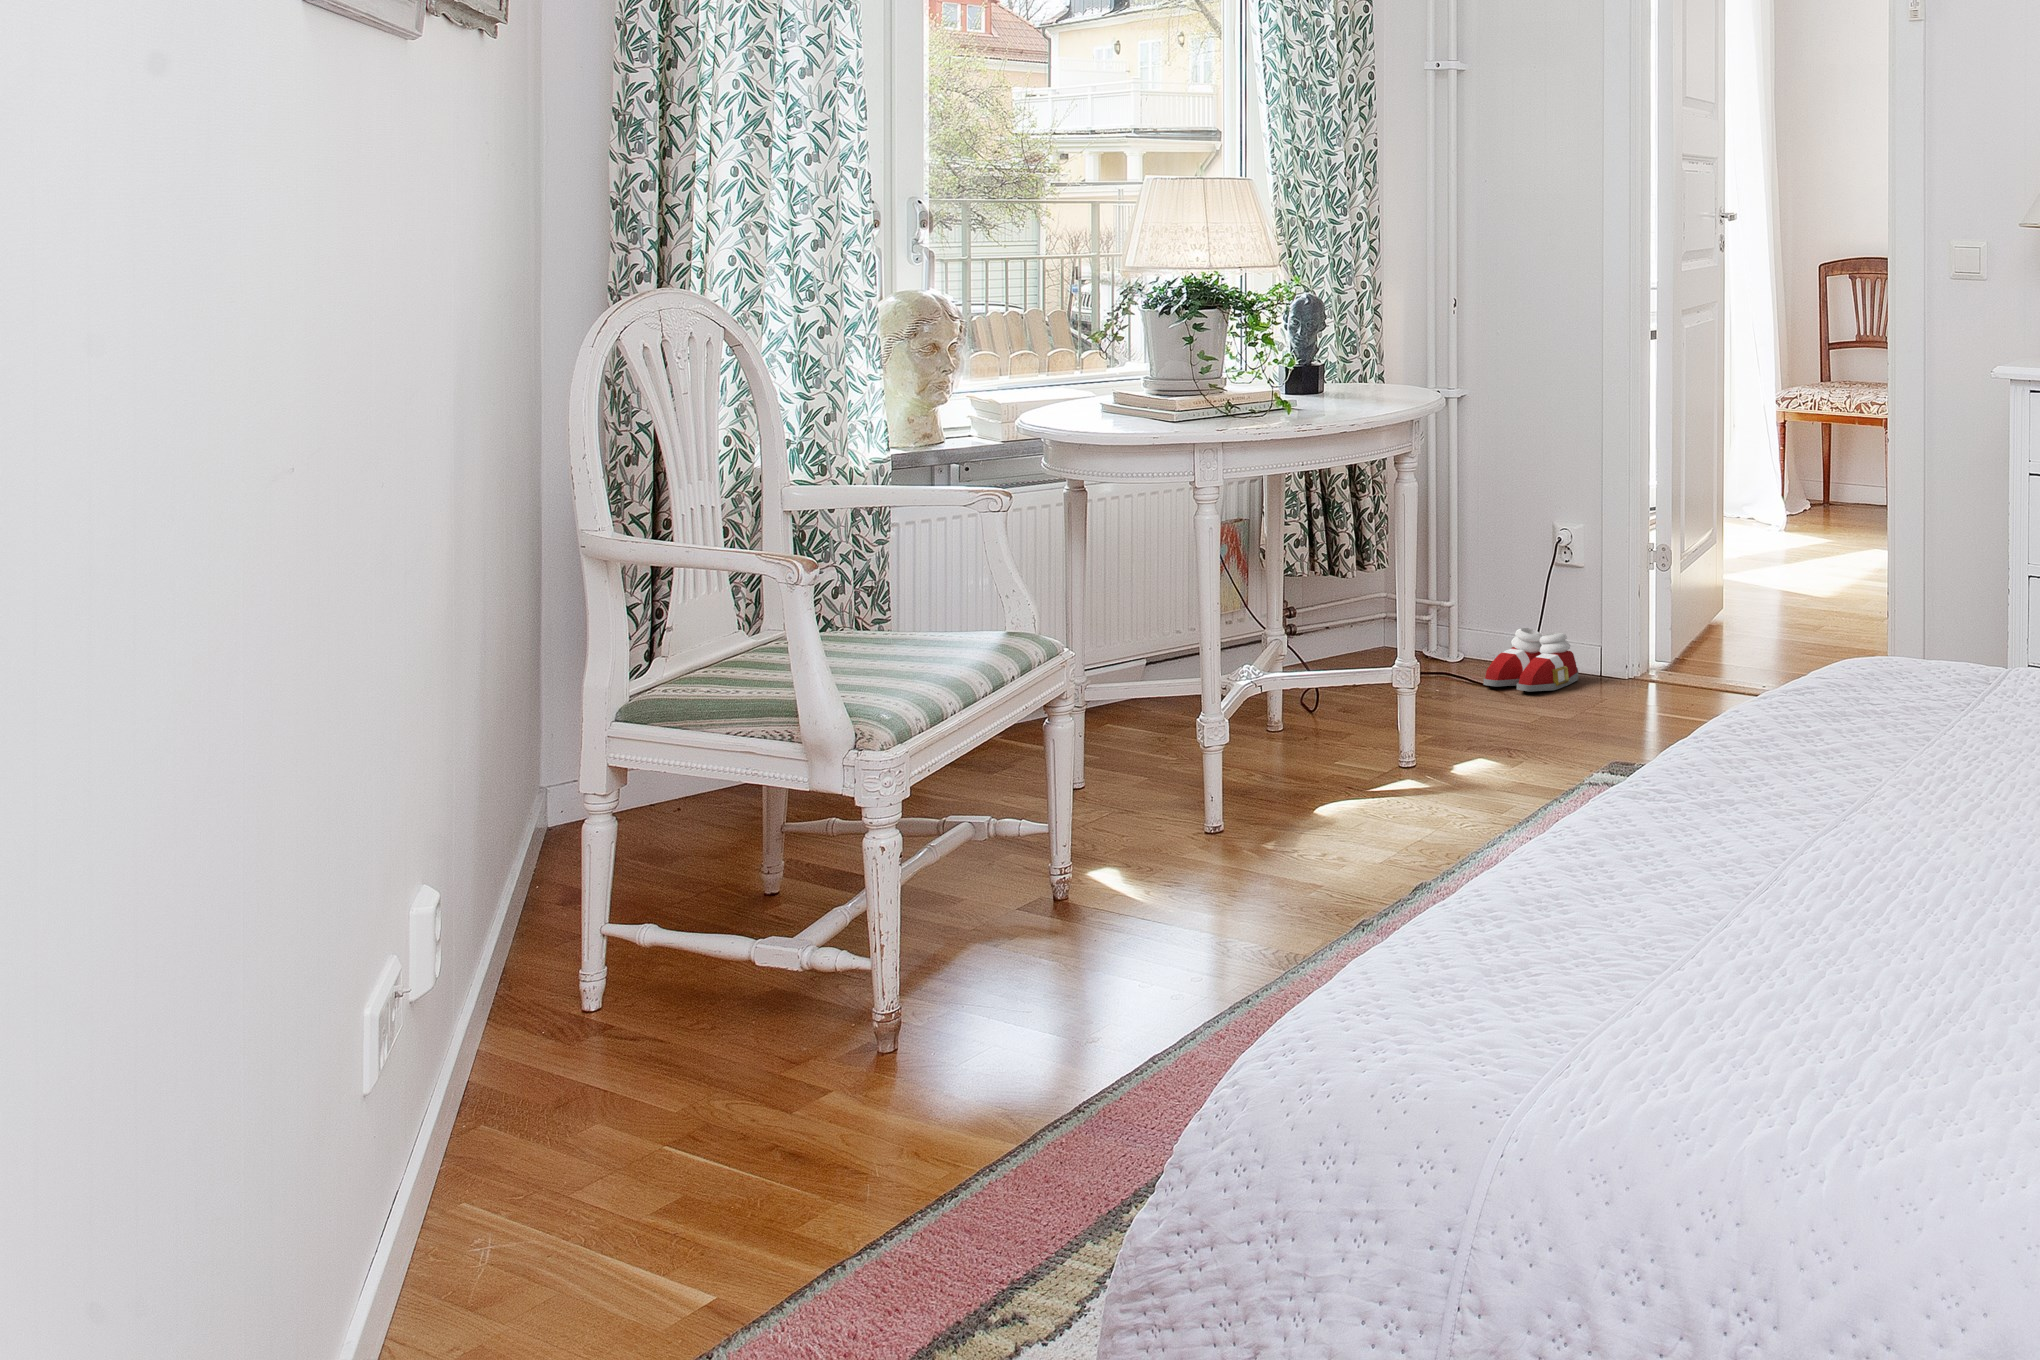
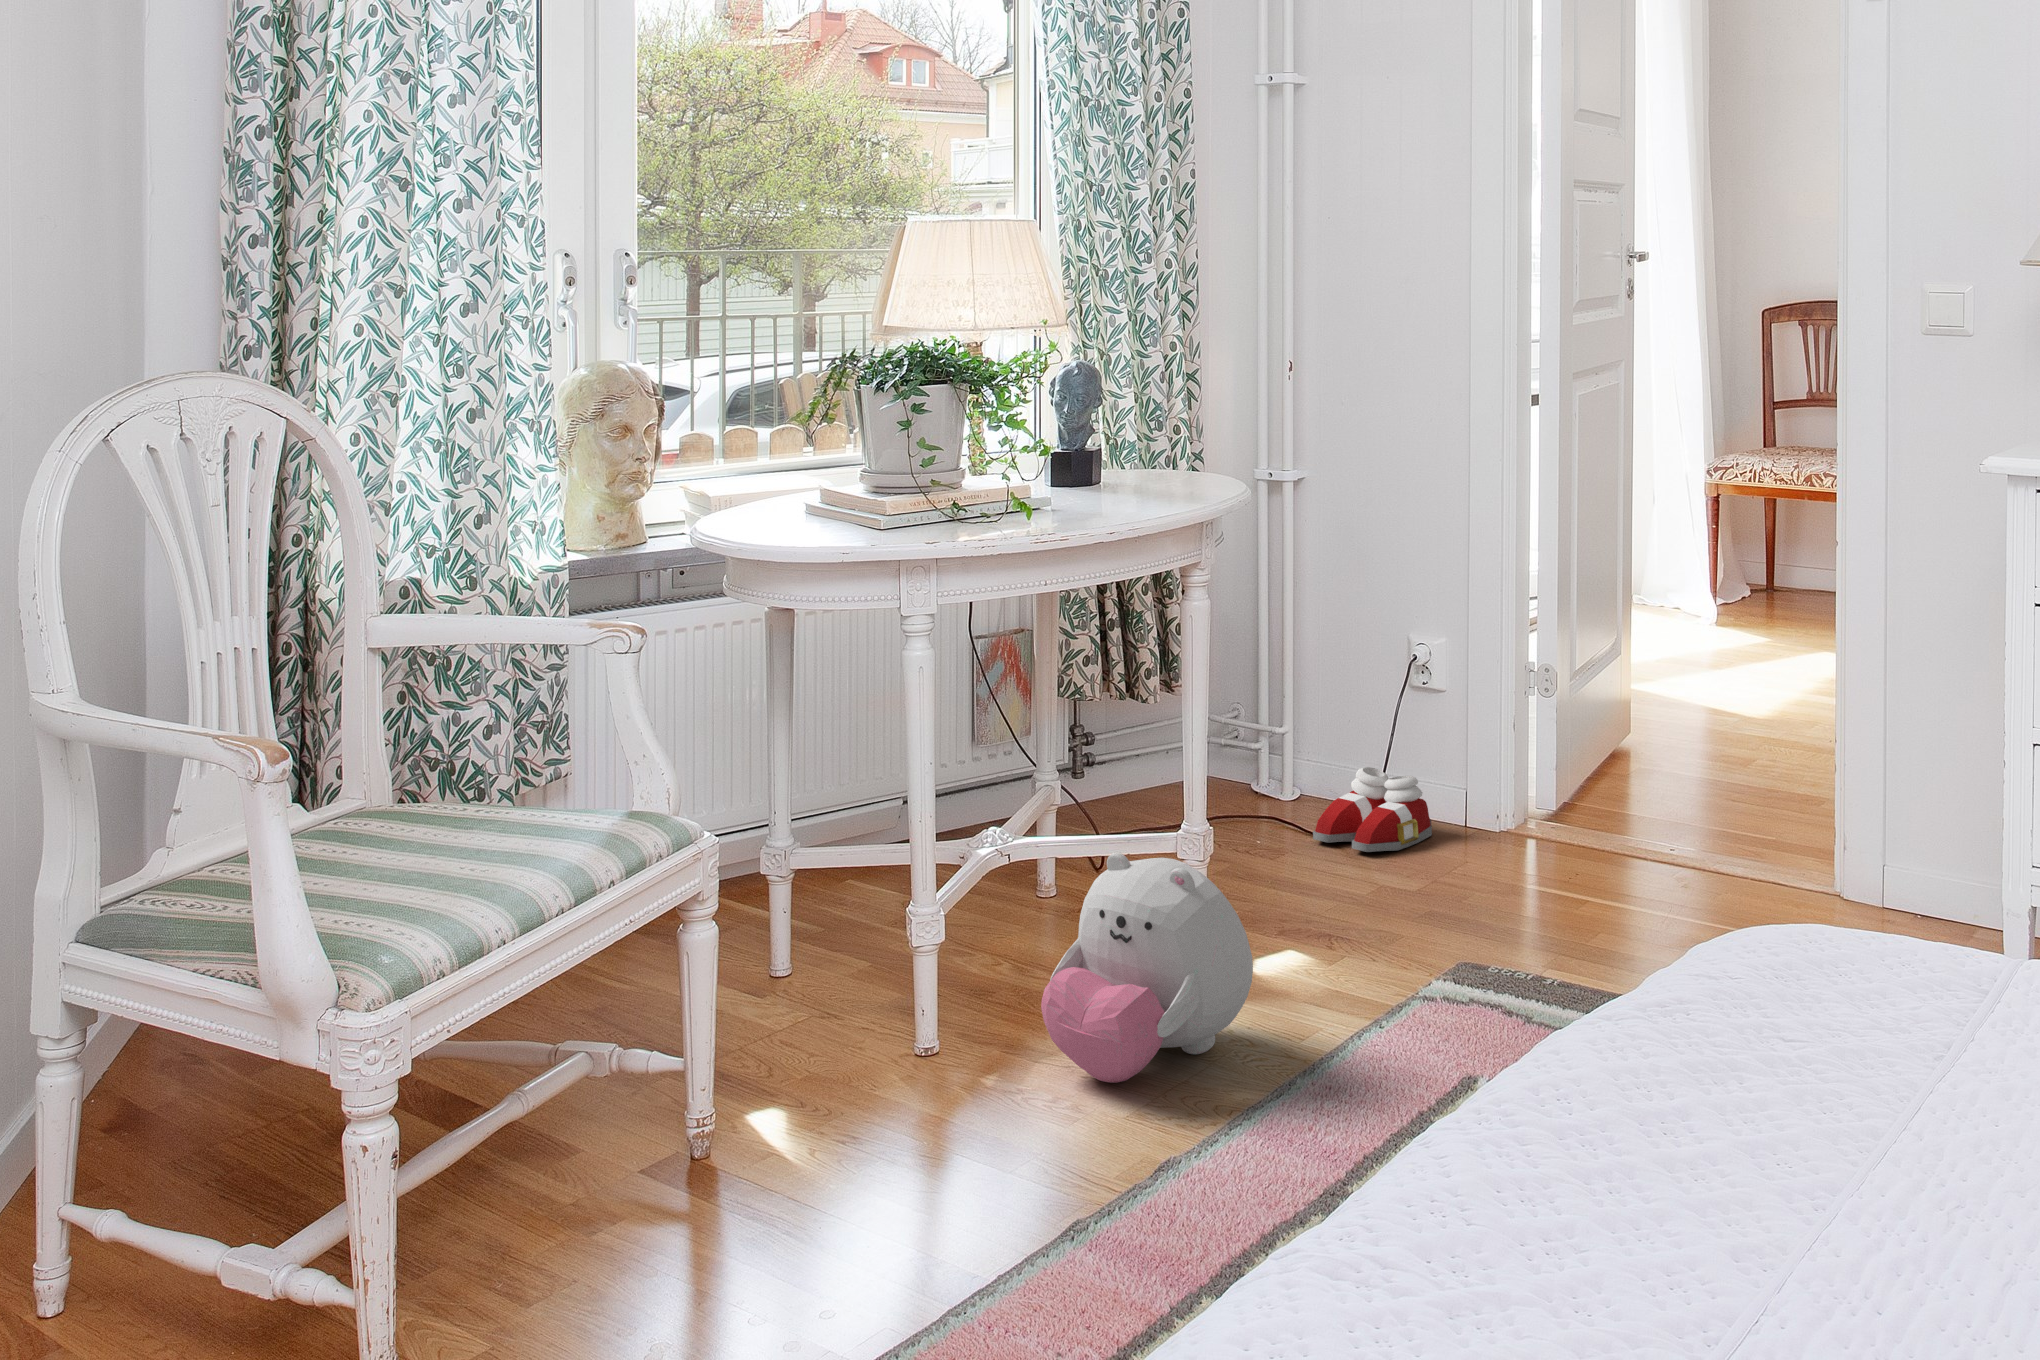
plush toy: none [1312,667,1475,840] -> present [1041,852,1253,1083]

